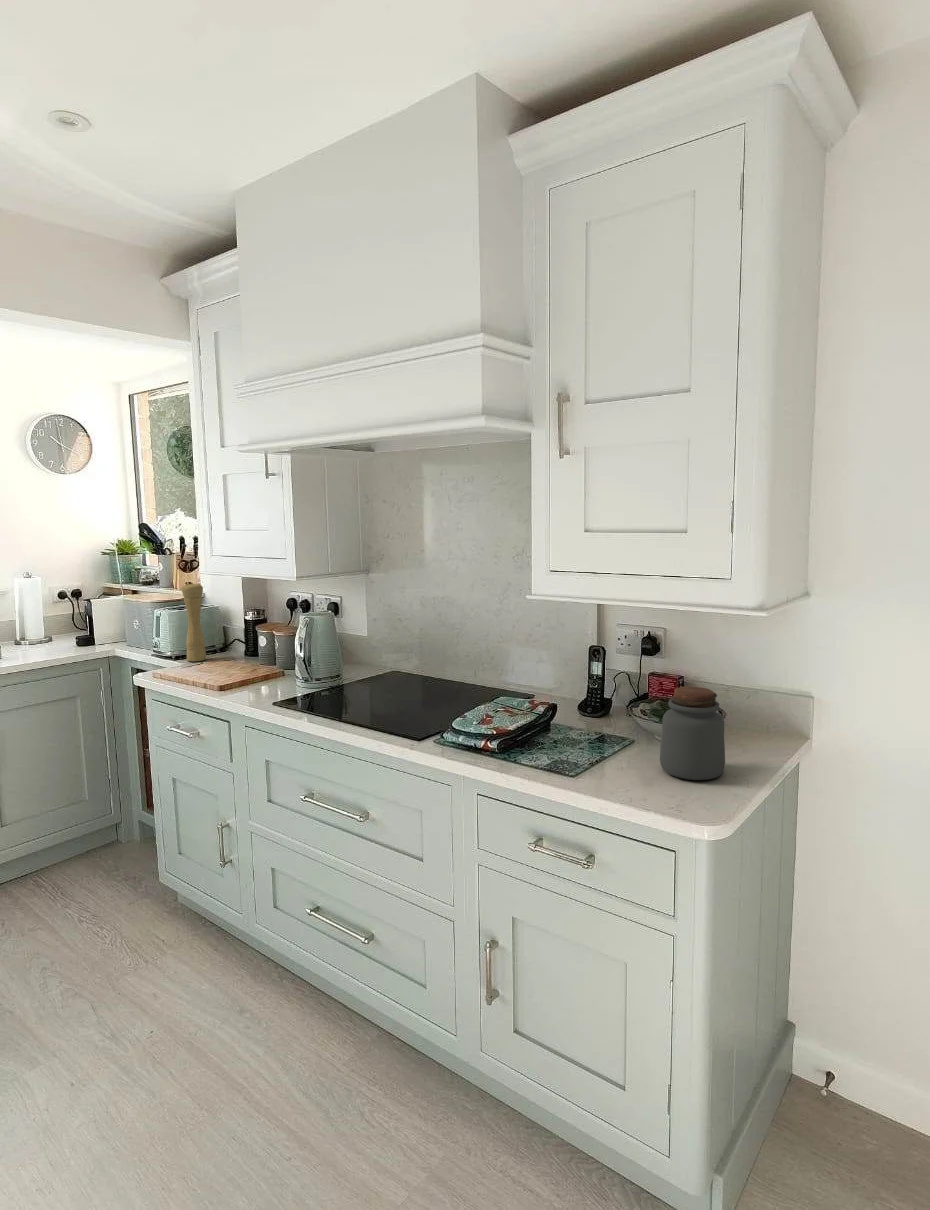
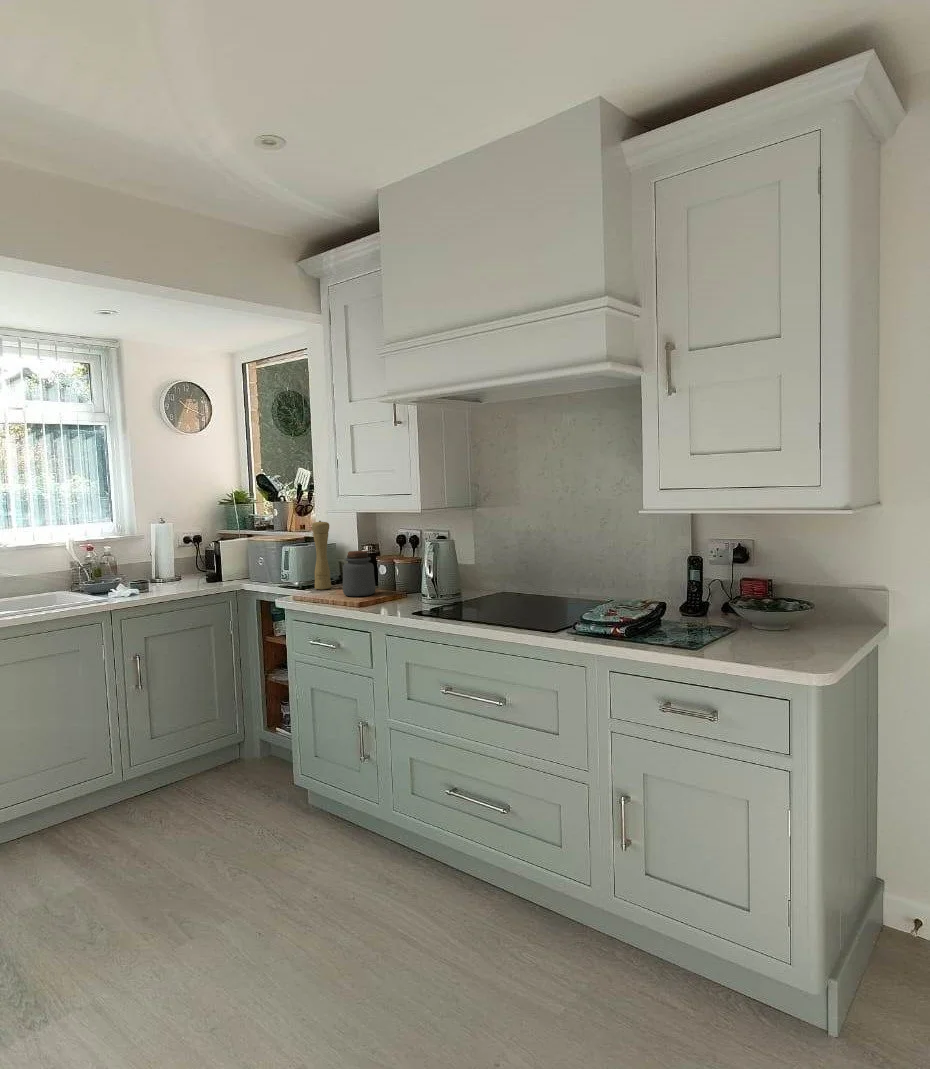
jar: present [660,686,725,780] -> present [343,551,376,596]

